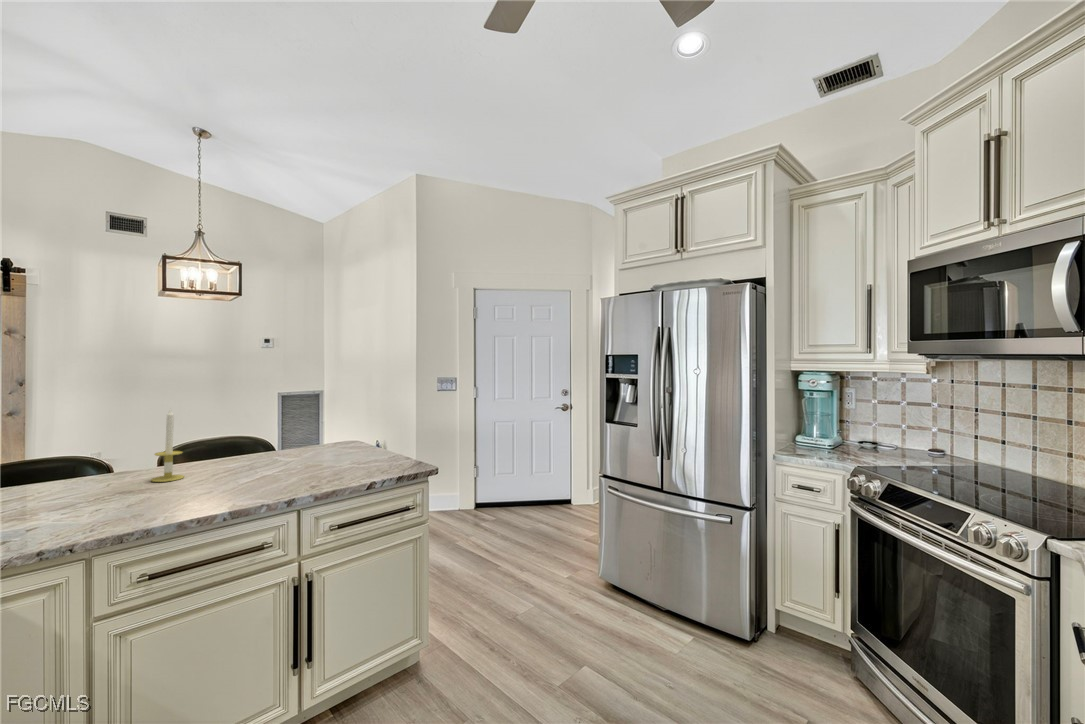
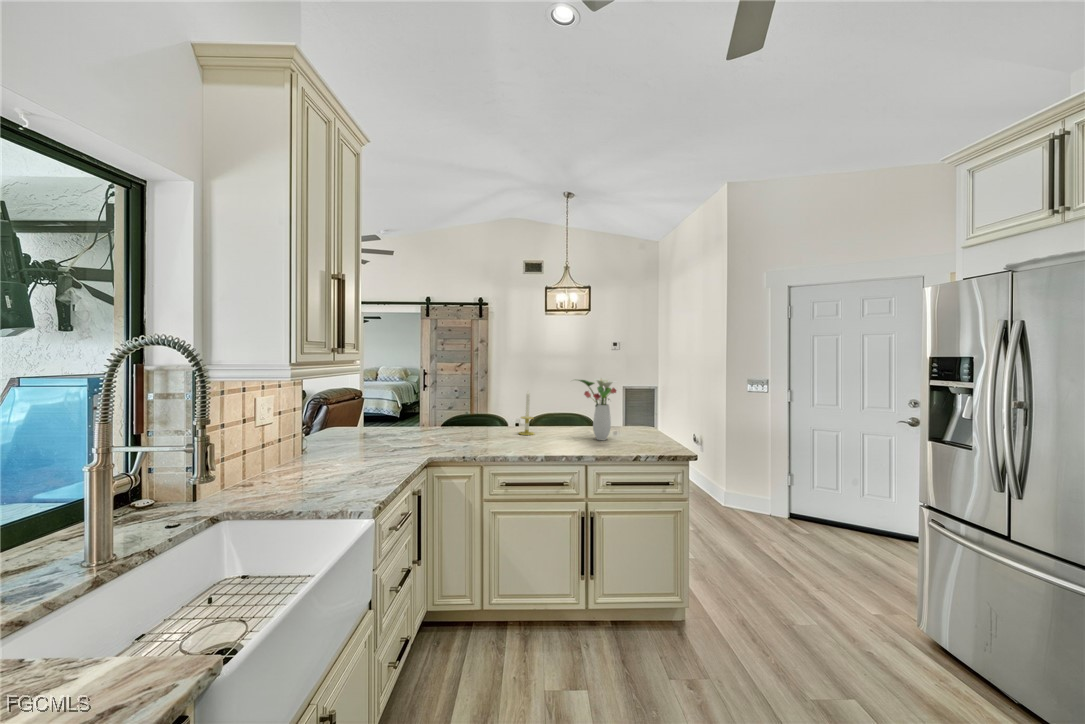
flower arrangement: none [254,384,328,470] -> present [578,378,616,440]

